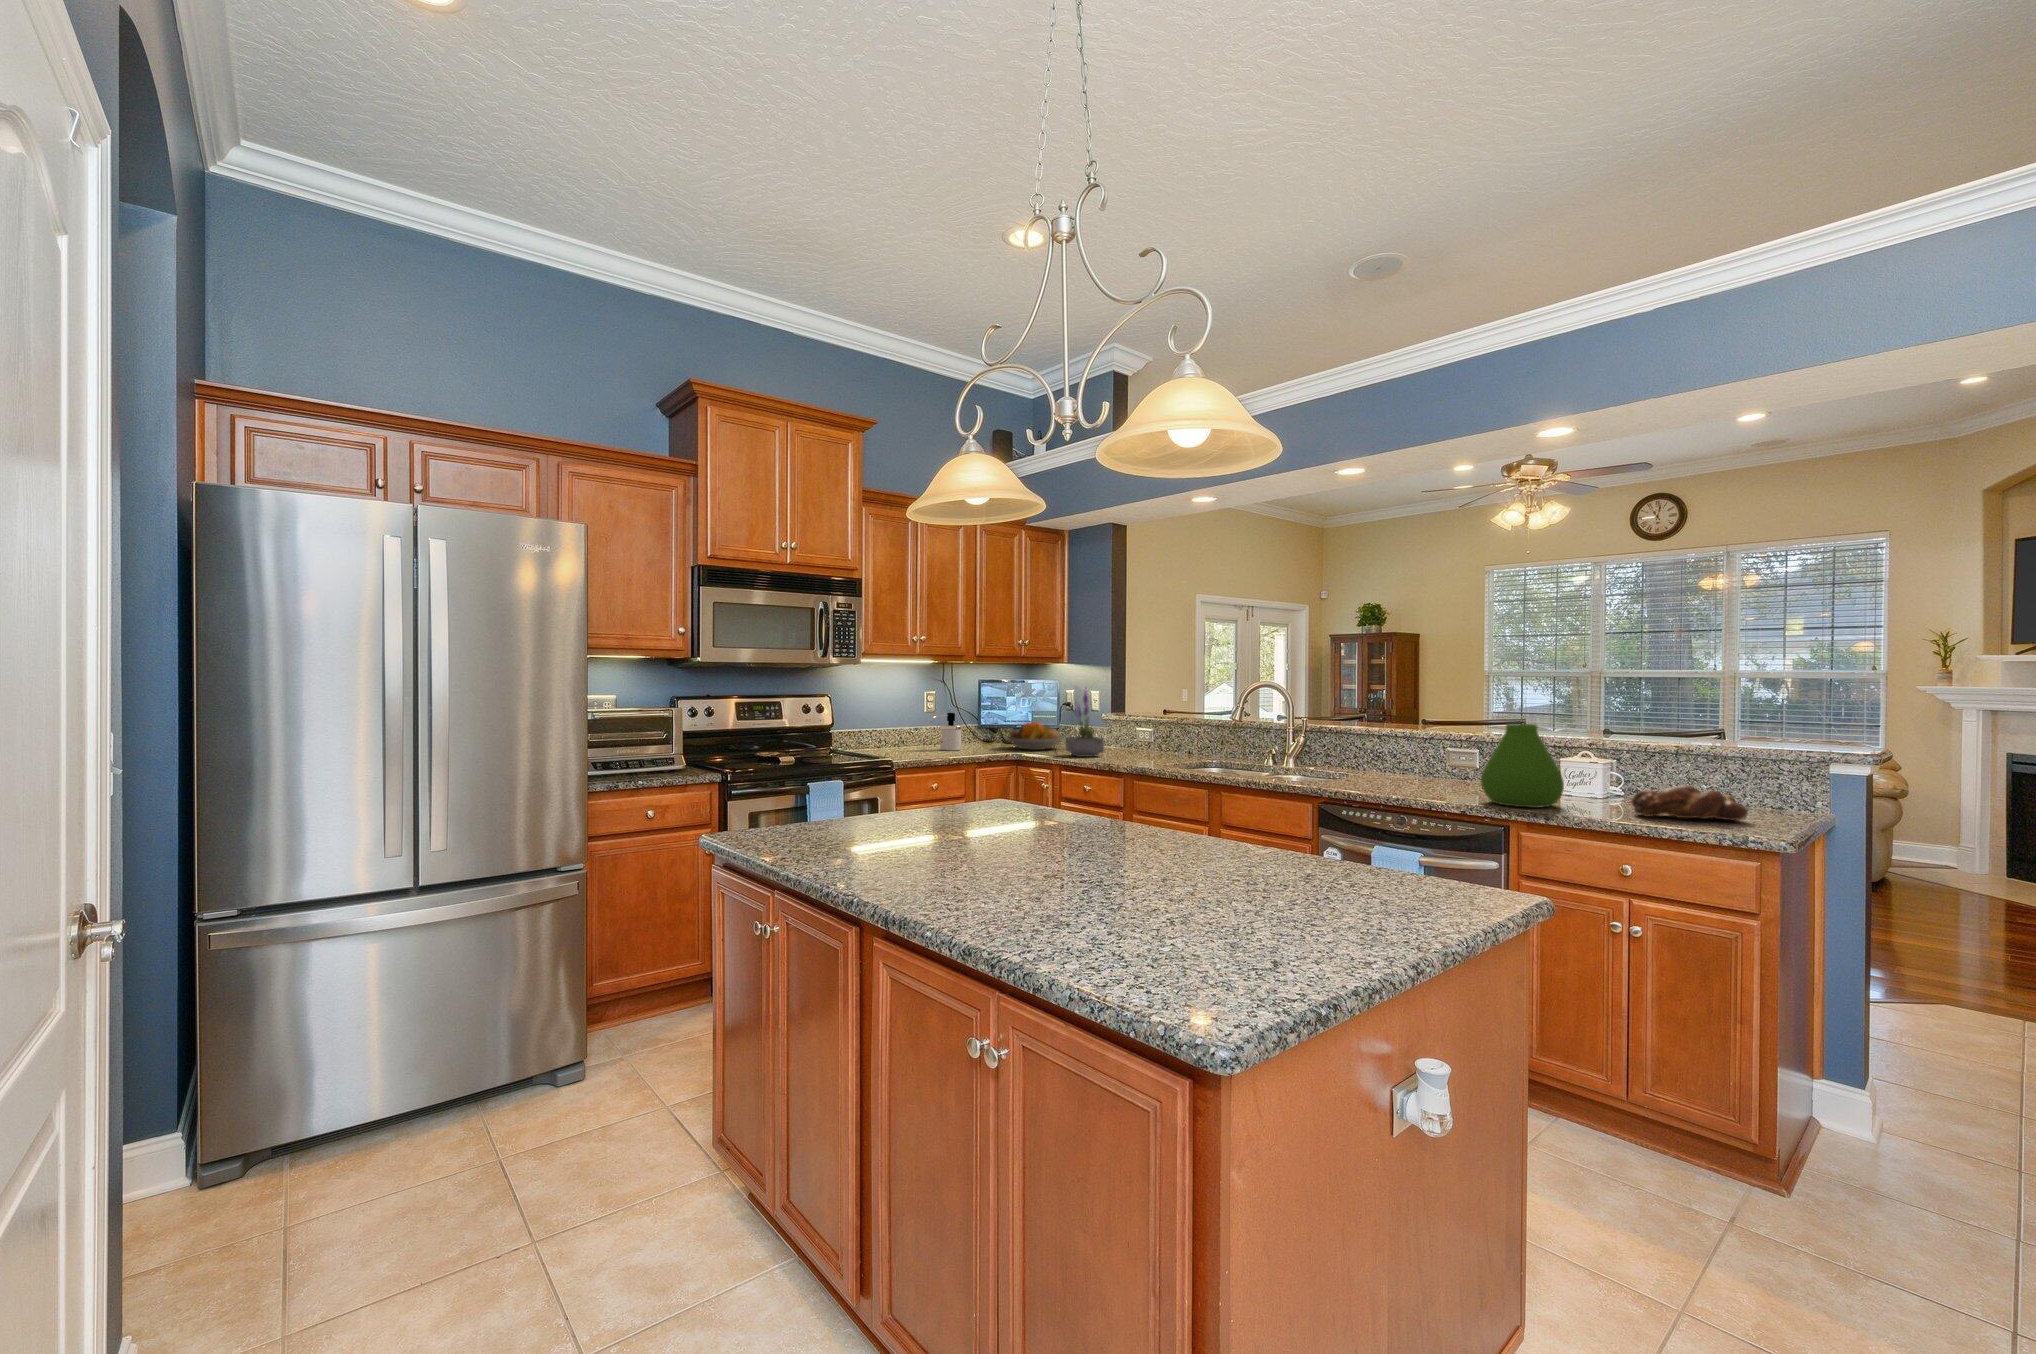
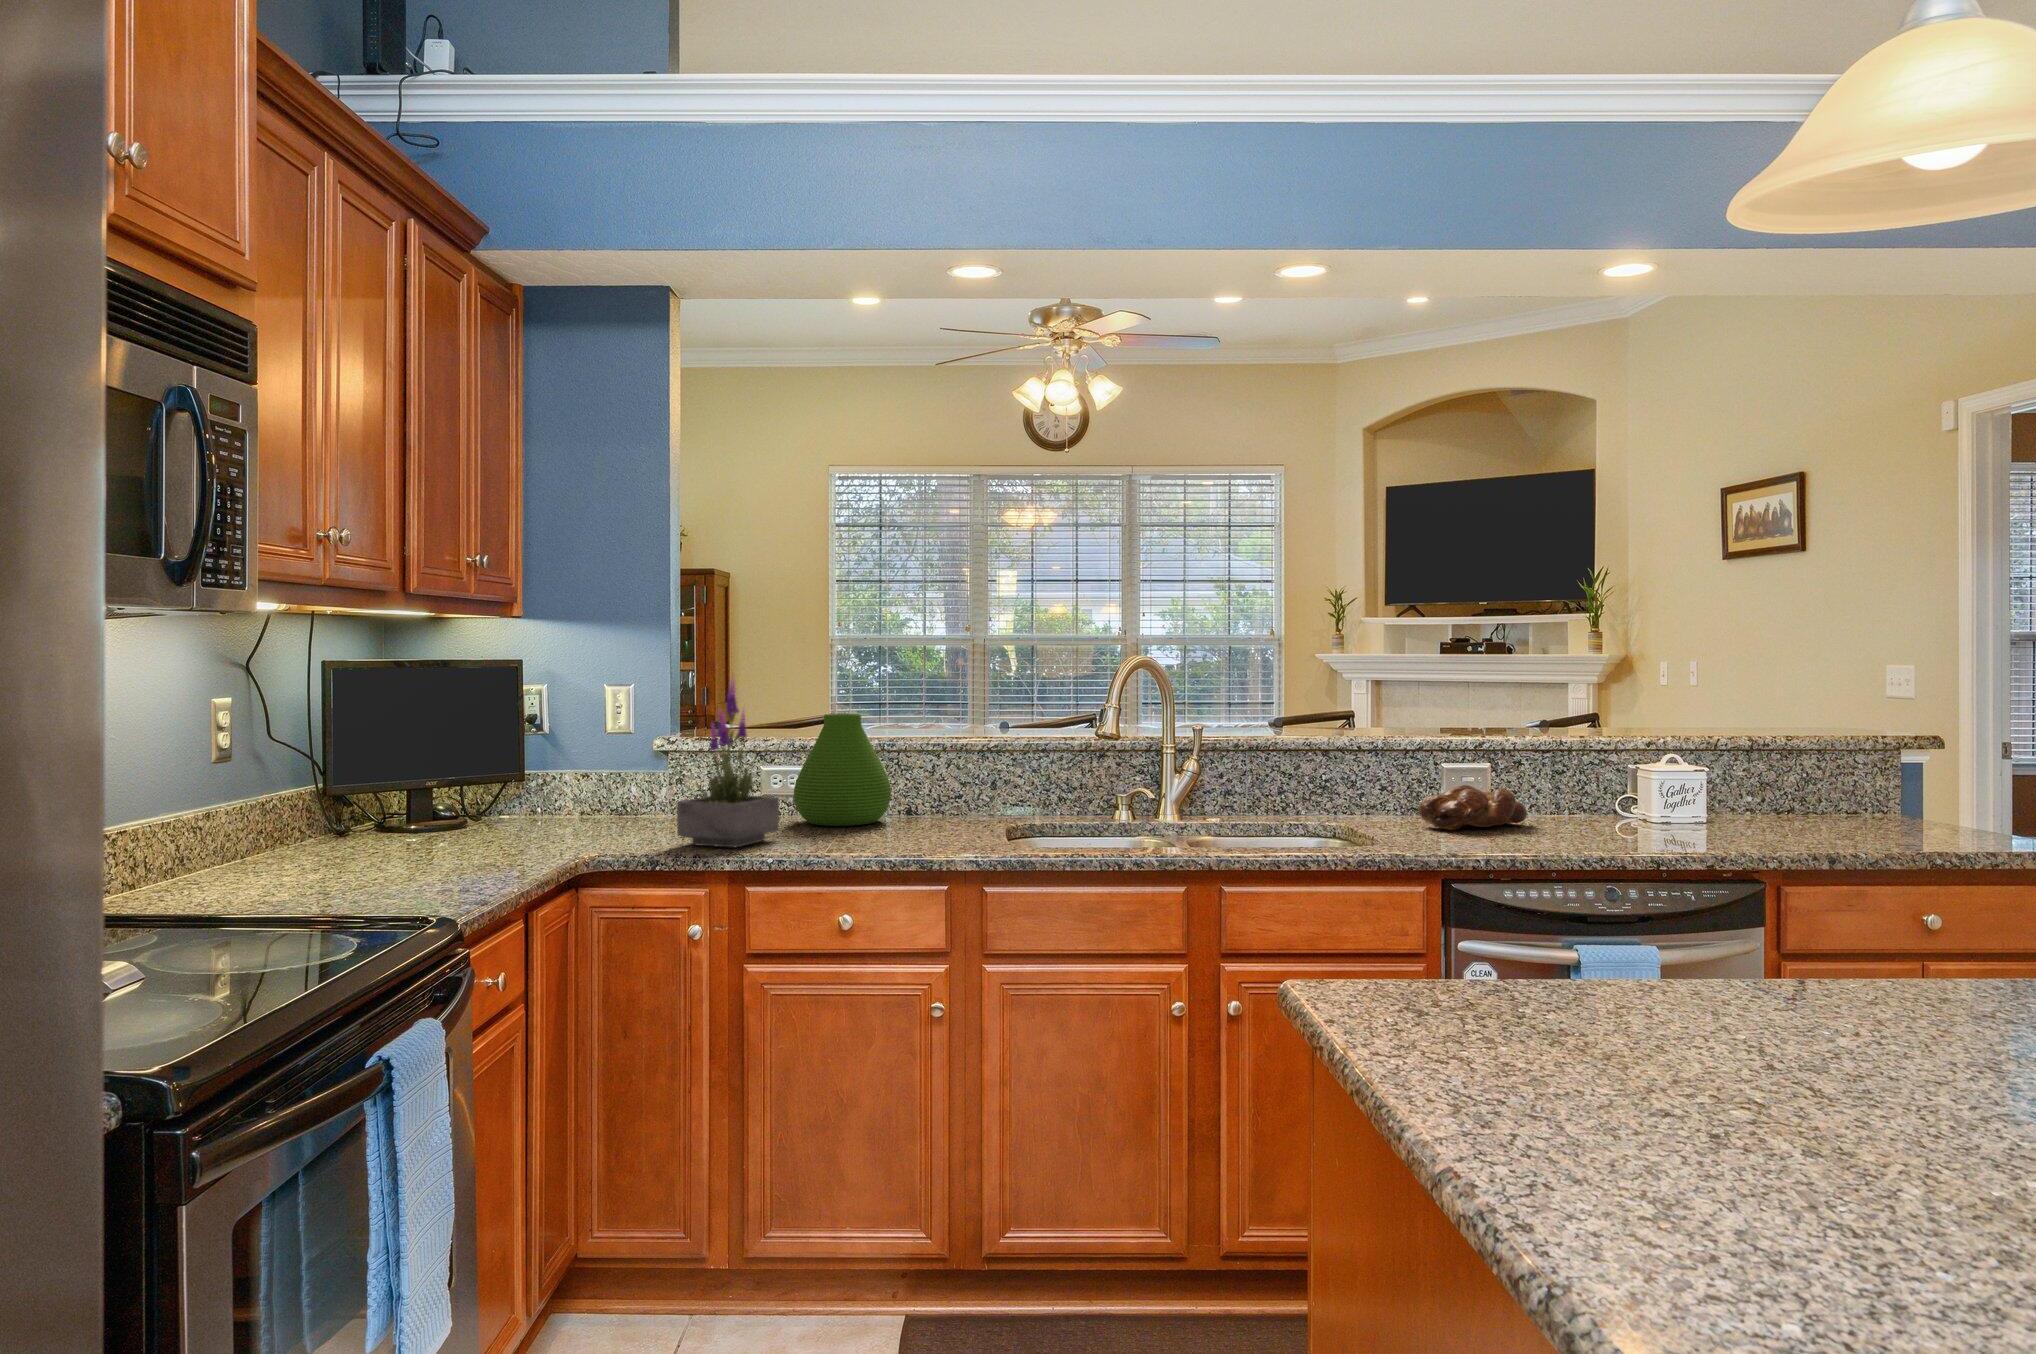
soap dispenser: present [930,713,962,750] -> none [233,760,323,878]
fruit bowl: present [1005,722,1066,750] -> none [417,768,596,843]
vase: present [1481,724,1564,808] -> present [794,714,891,826]
bread loaf: present [1631,785,1748,820] -> present [1418,785,1527,830]

